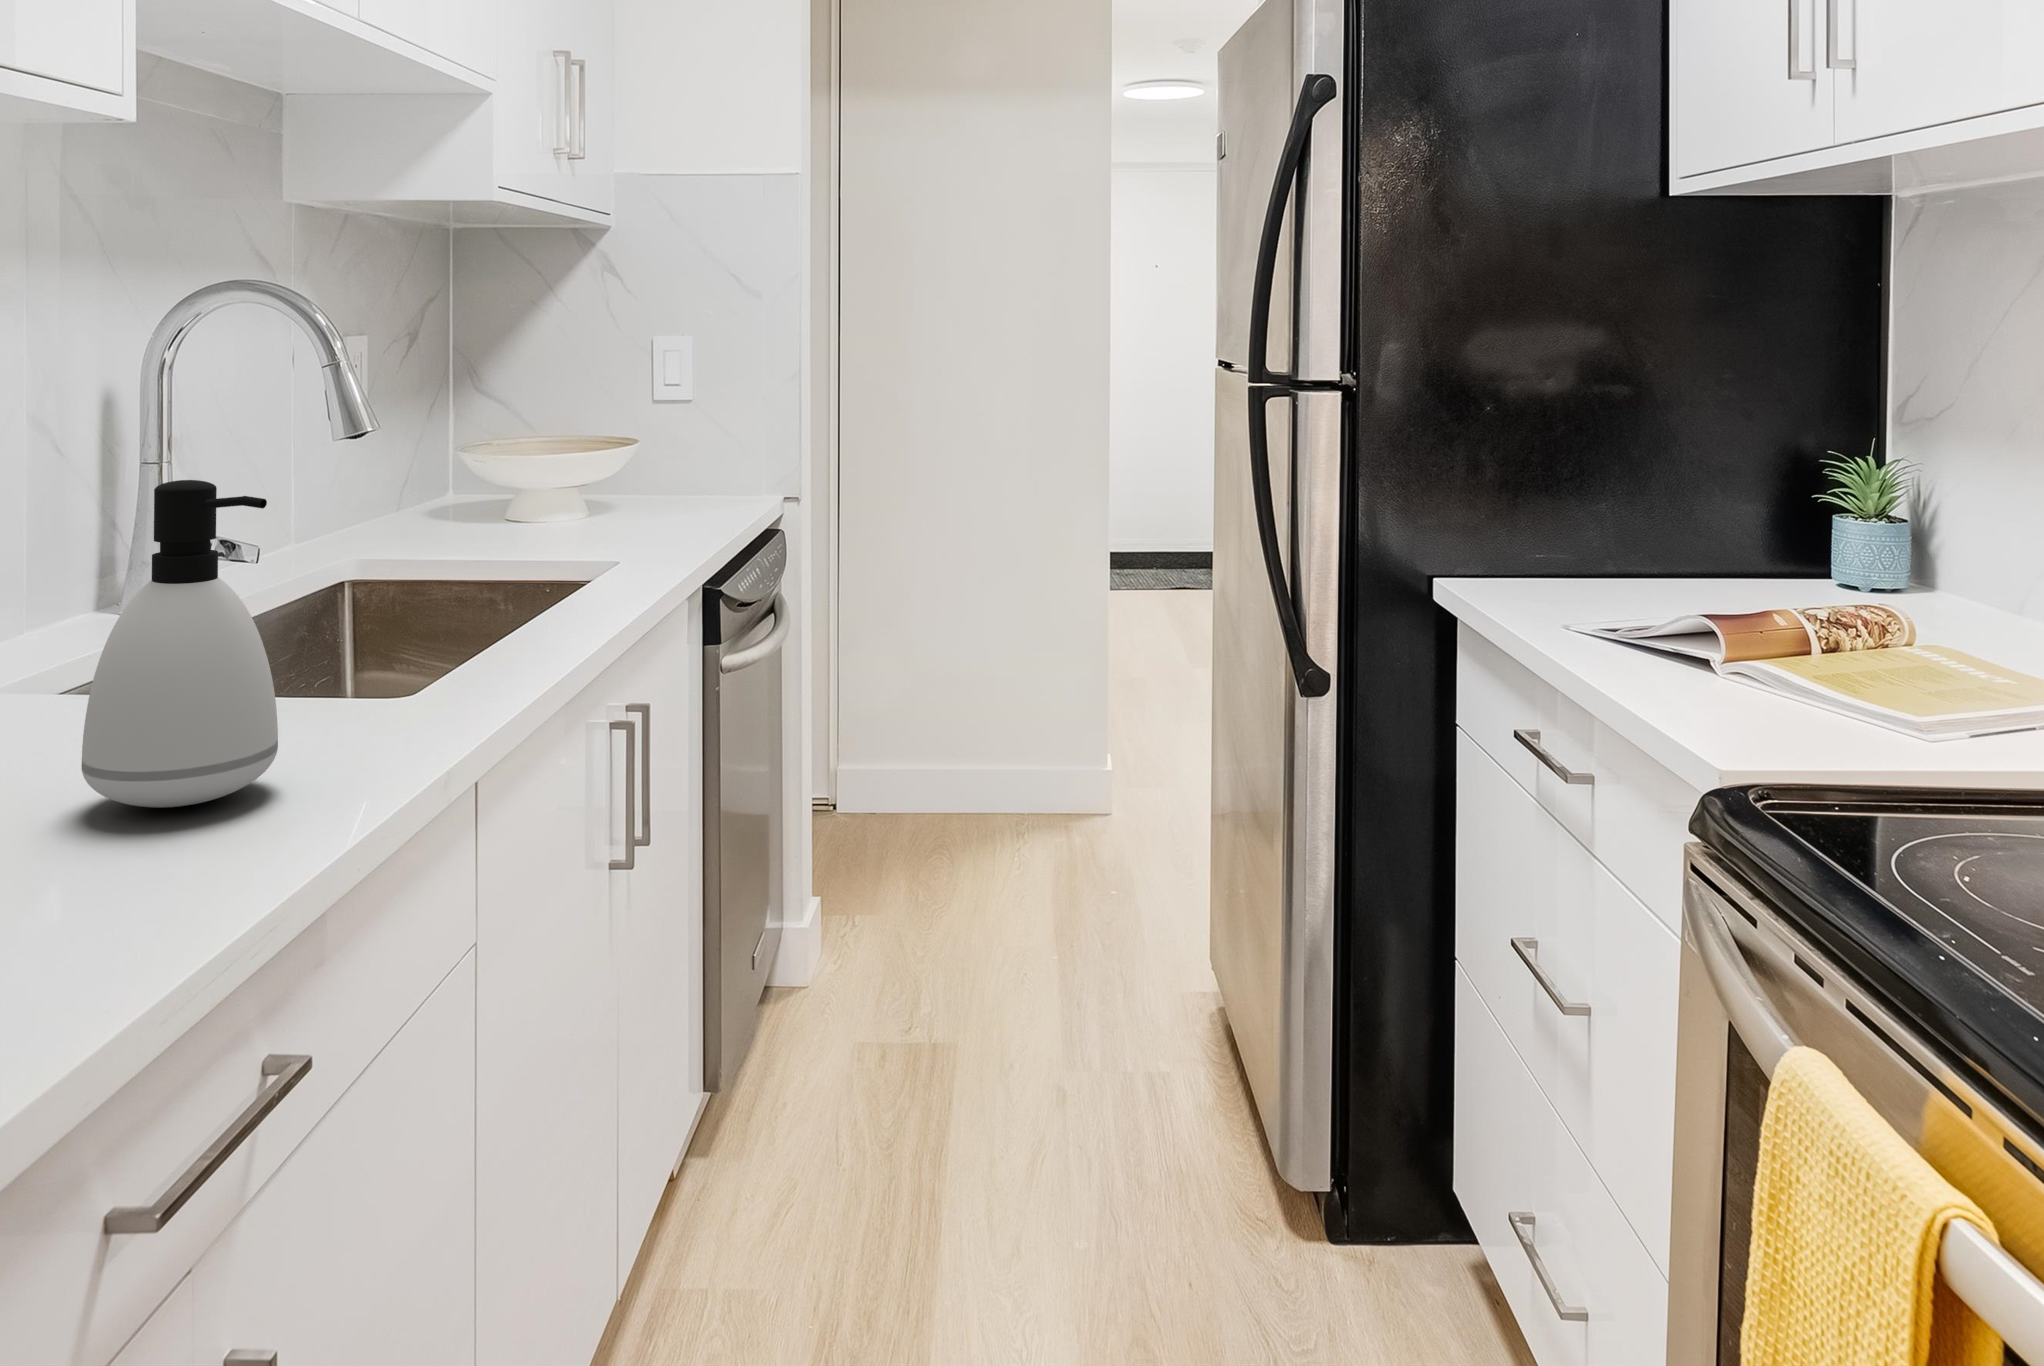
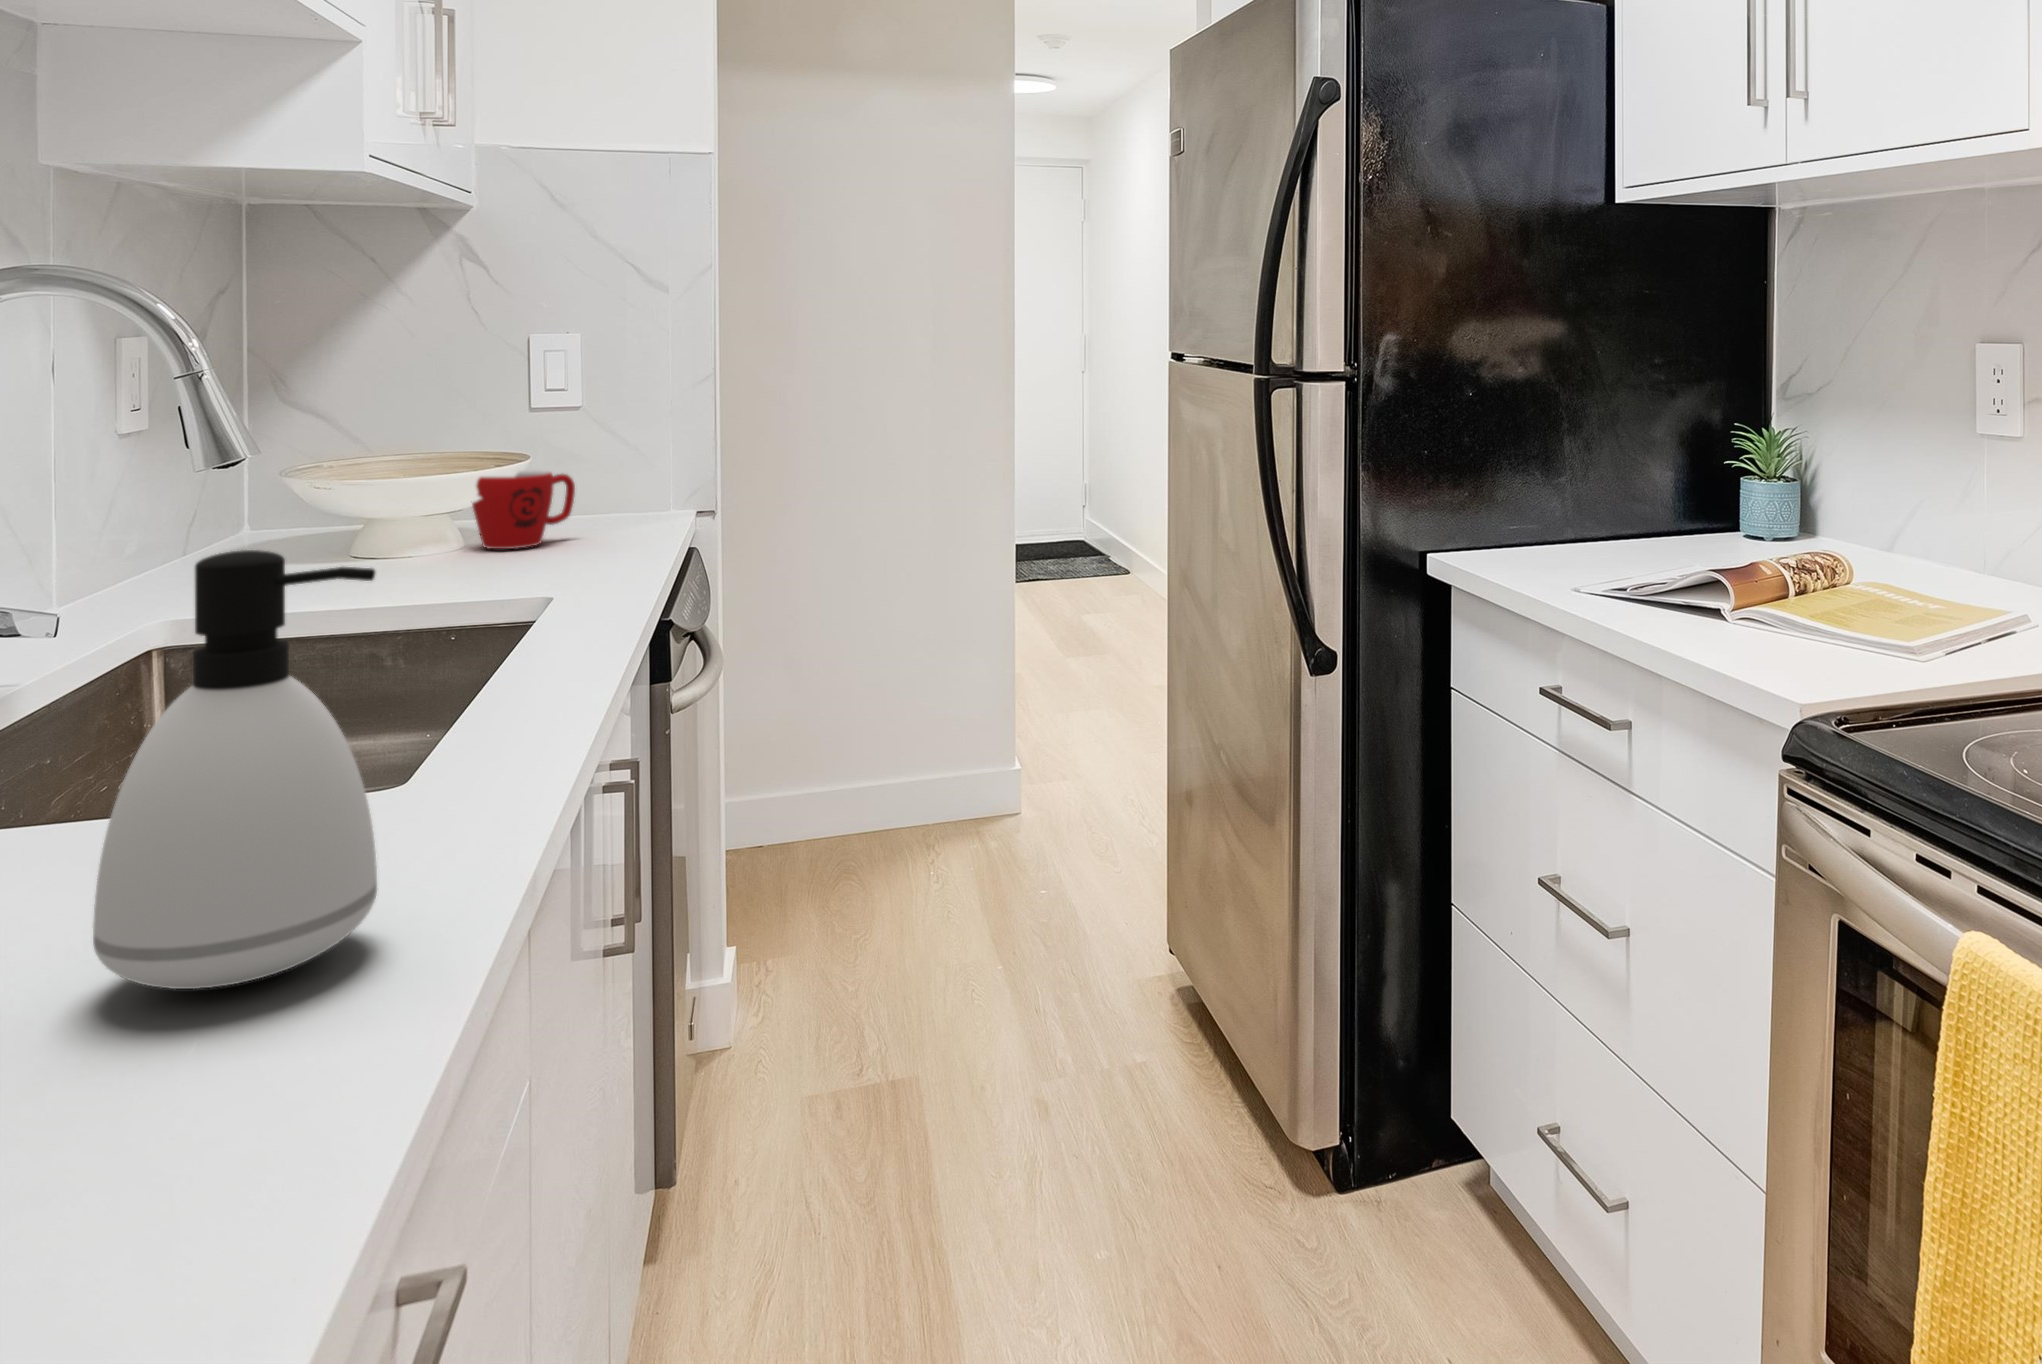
mug: none [604,454,686,520] -> present [472,471,575,549]

